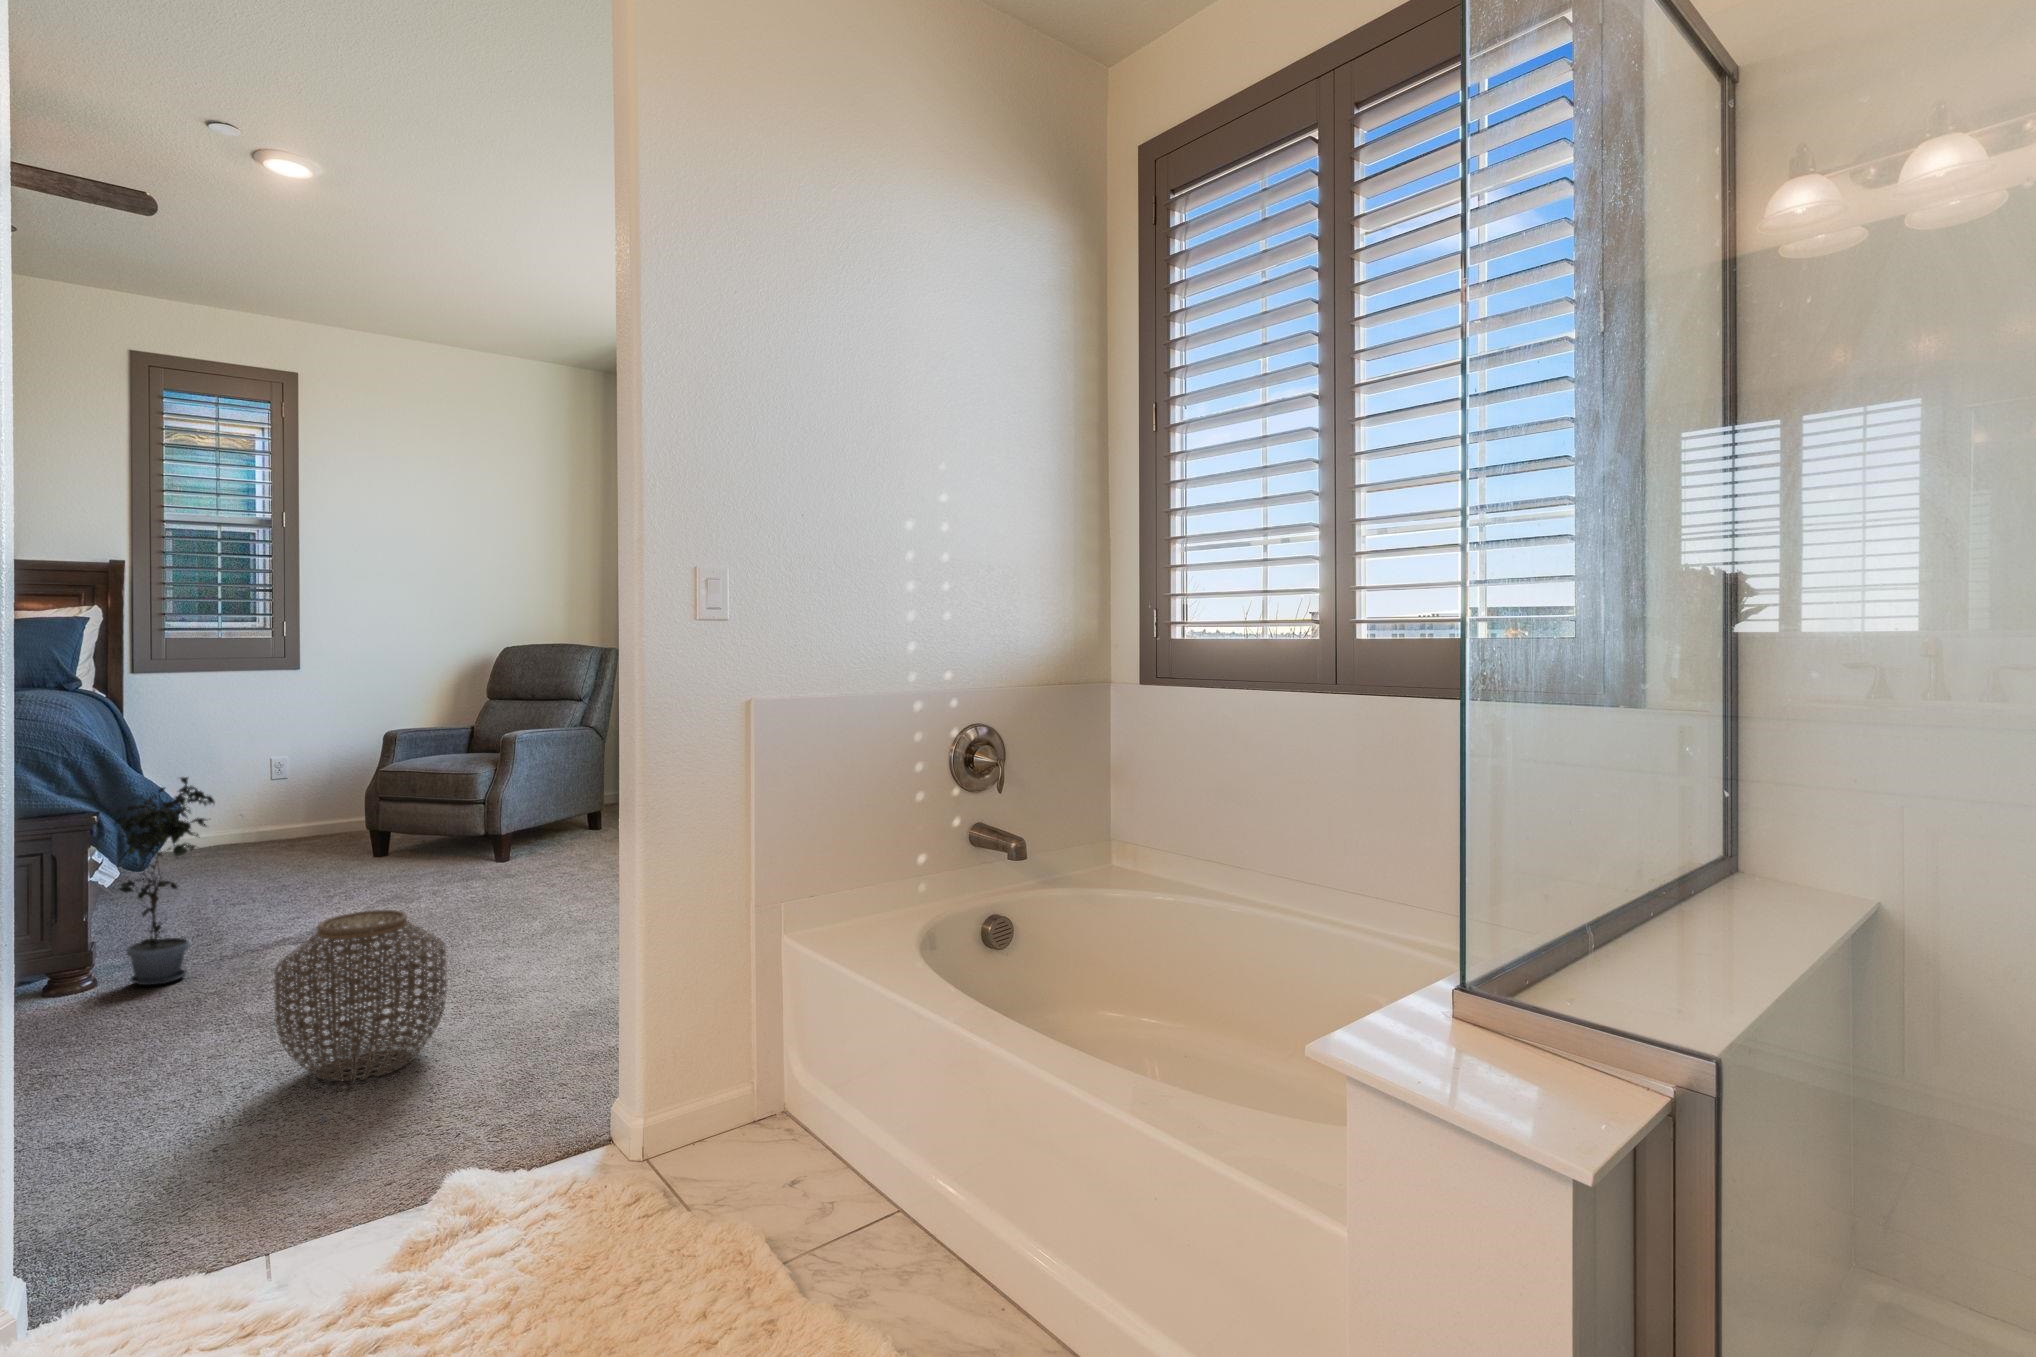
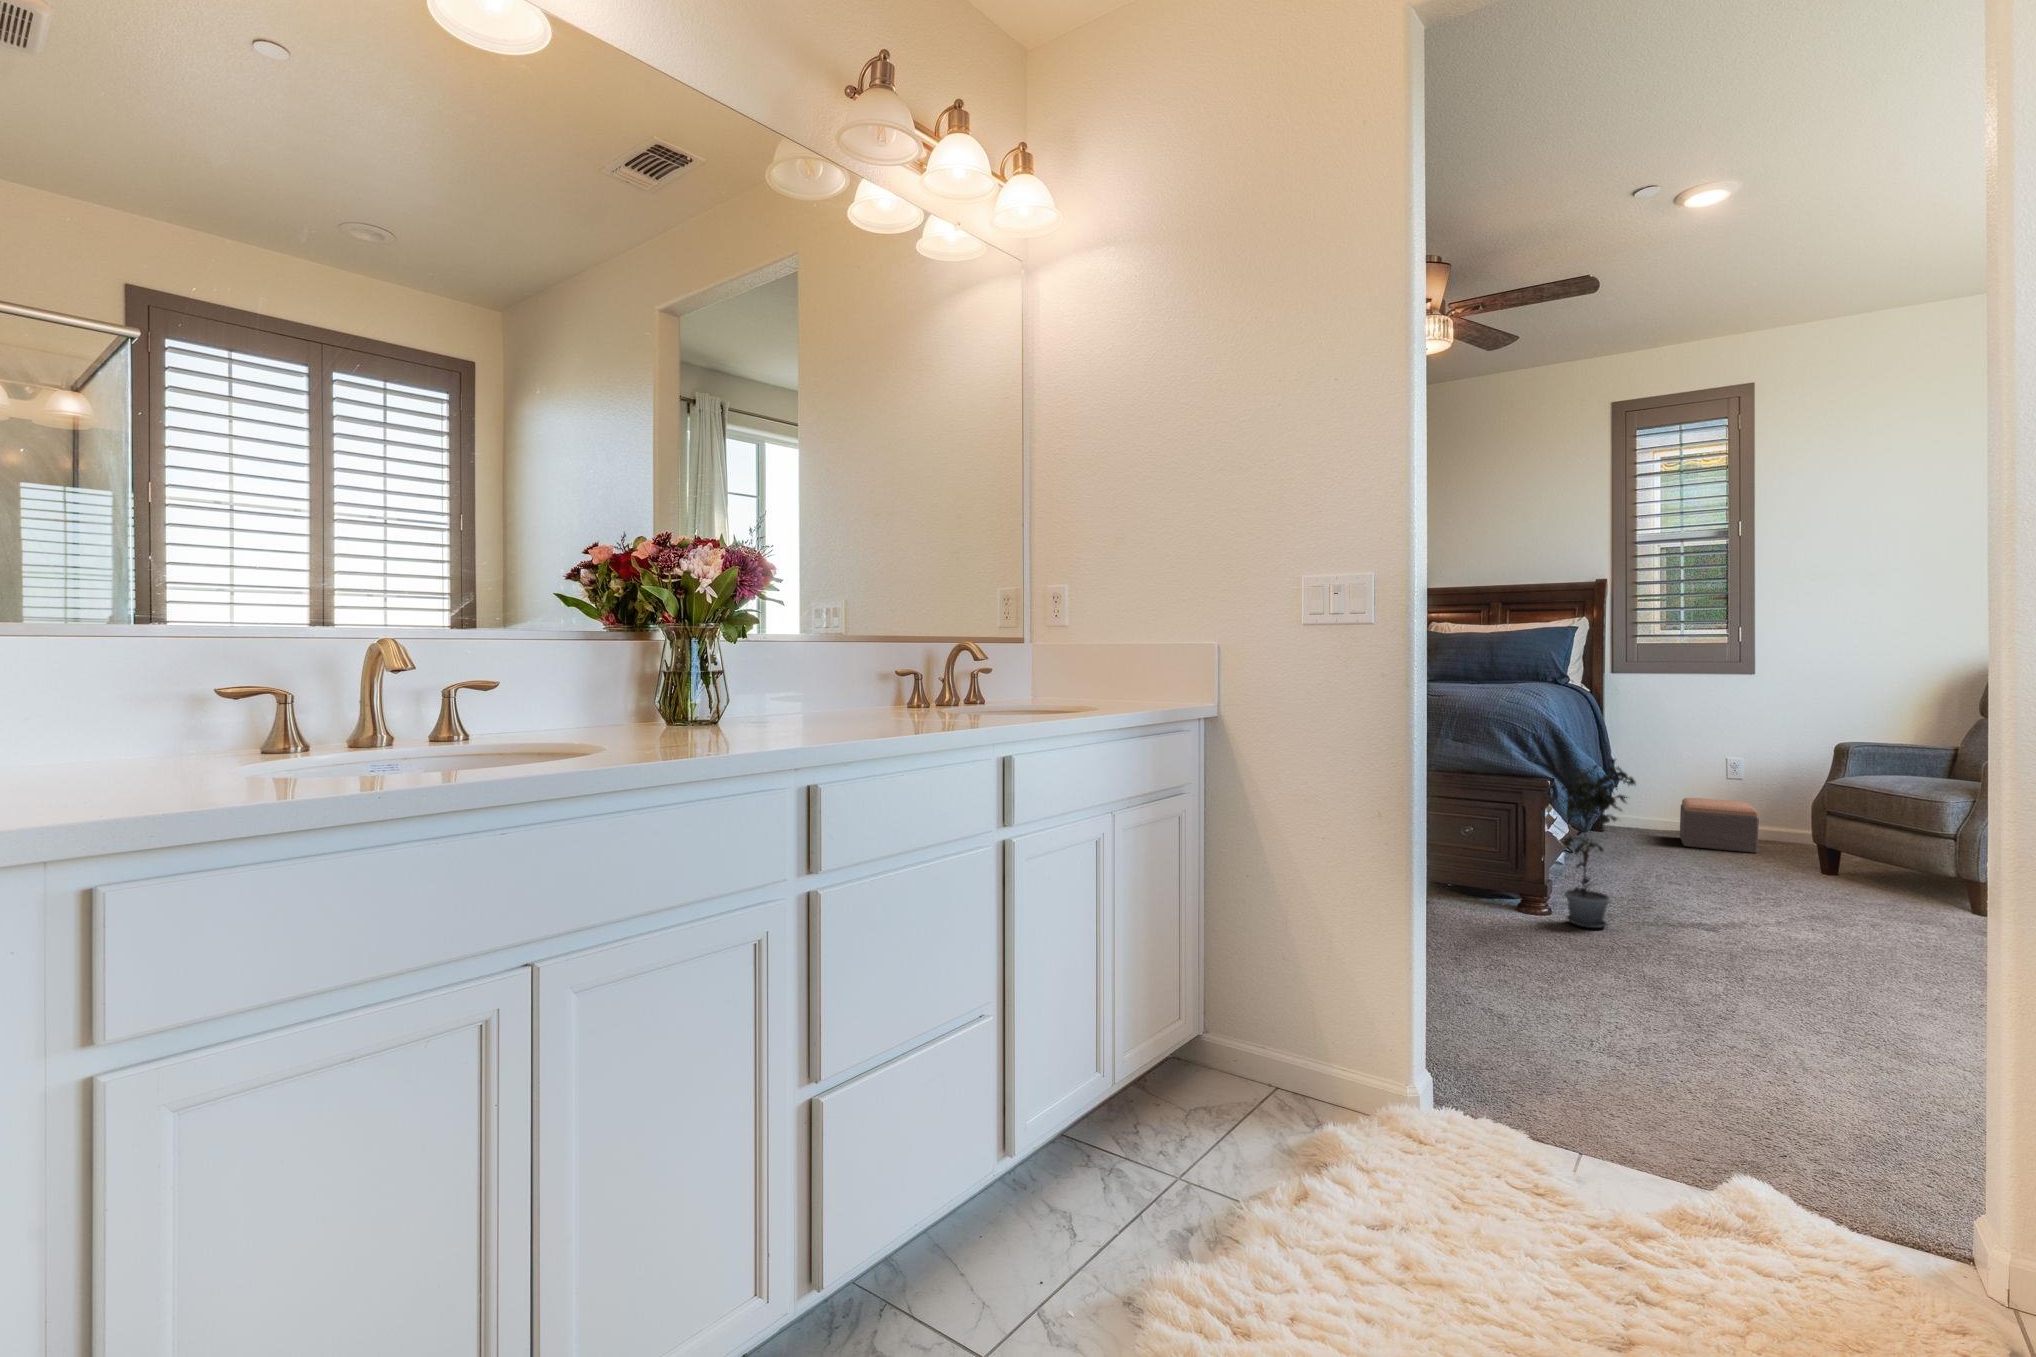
footstool: none [225,800,313,859] -> present [1680,798,1759,853]
woven basket: present [274,910,447,1081] -> none [1639,900,1811,1068]

